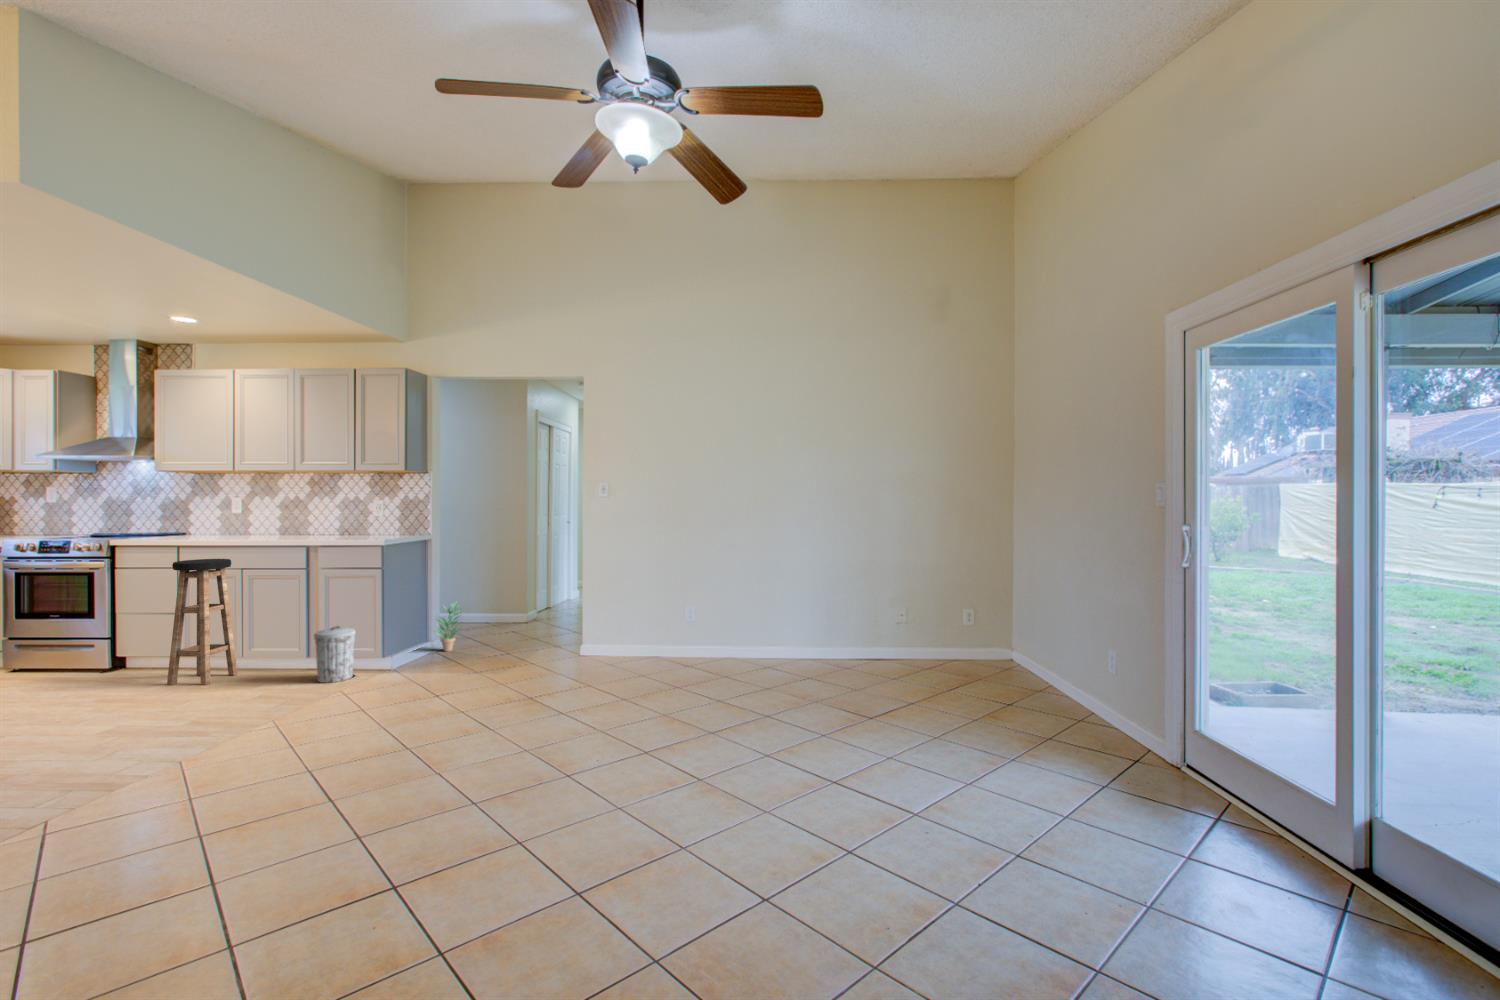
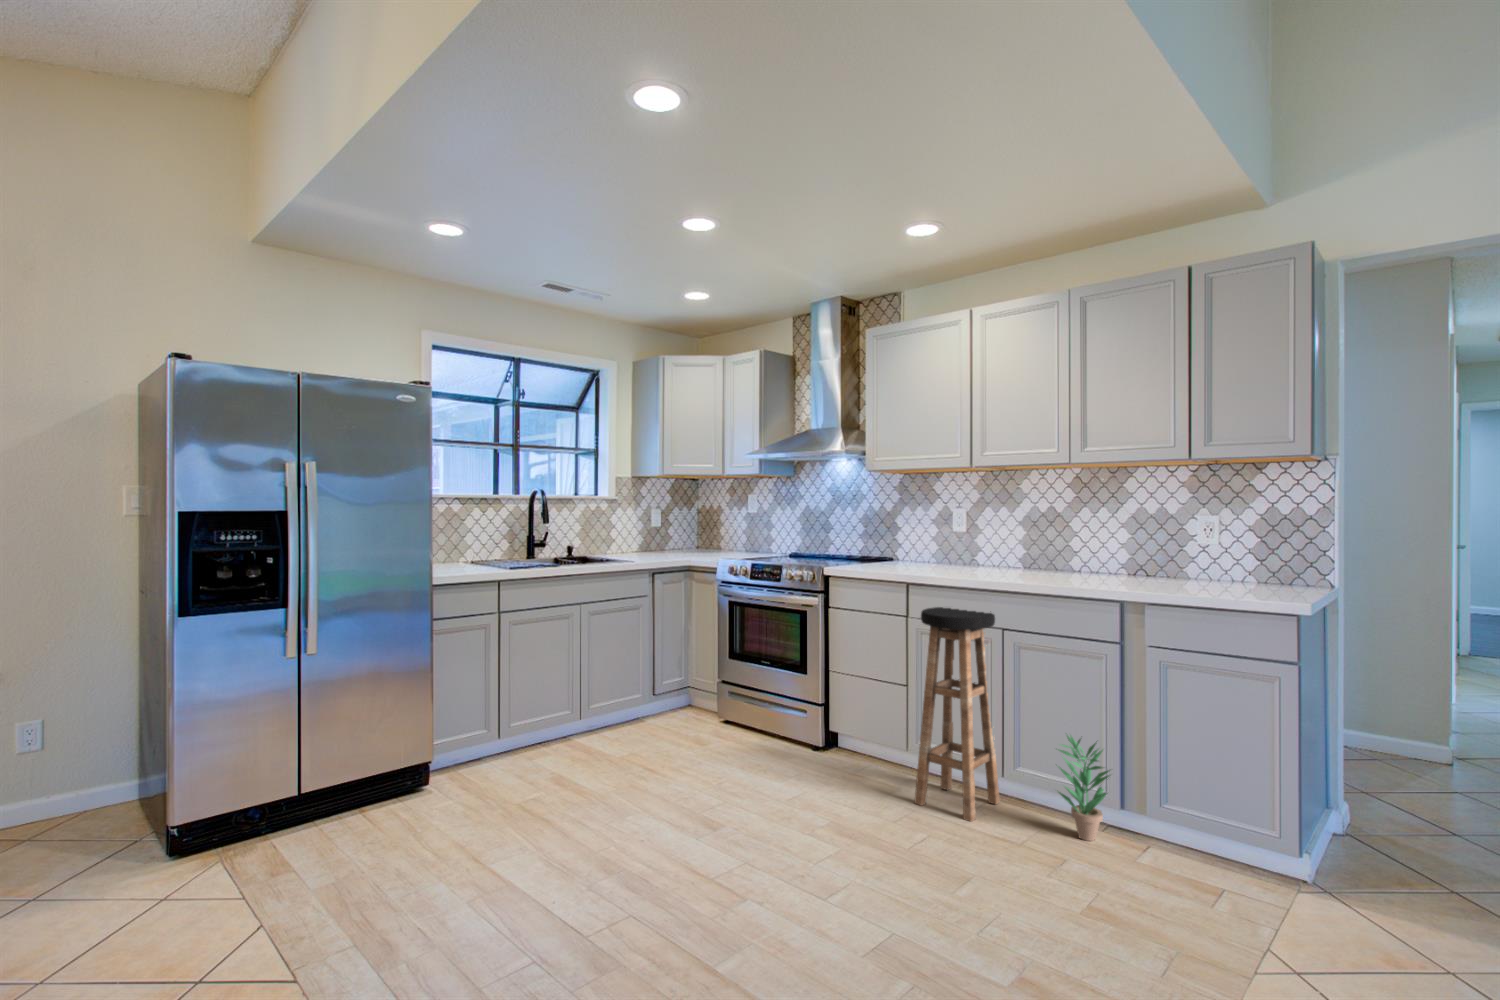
potted plant: present [434,603,459,651] -> present [1058,735,1109,841]
trash can: present [314,626,356,683] -> none [1158,766,1240,888]

